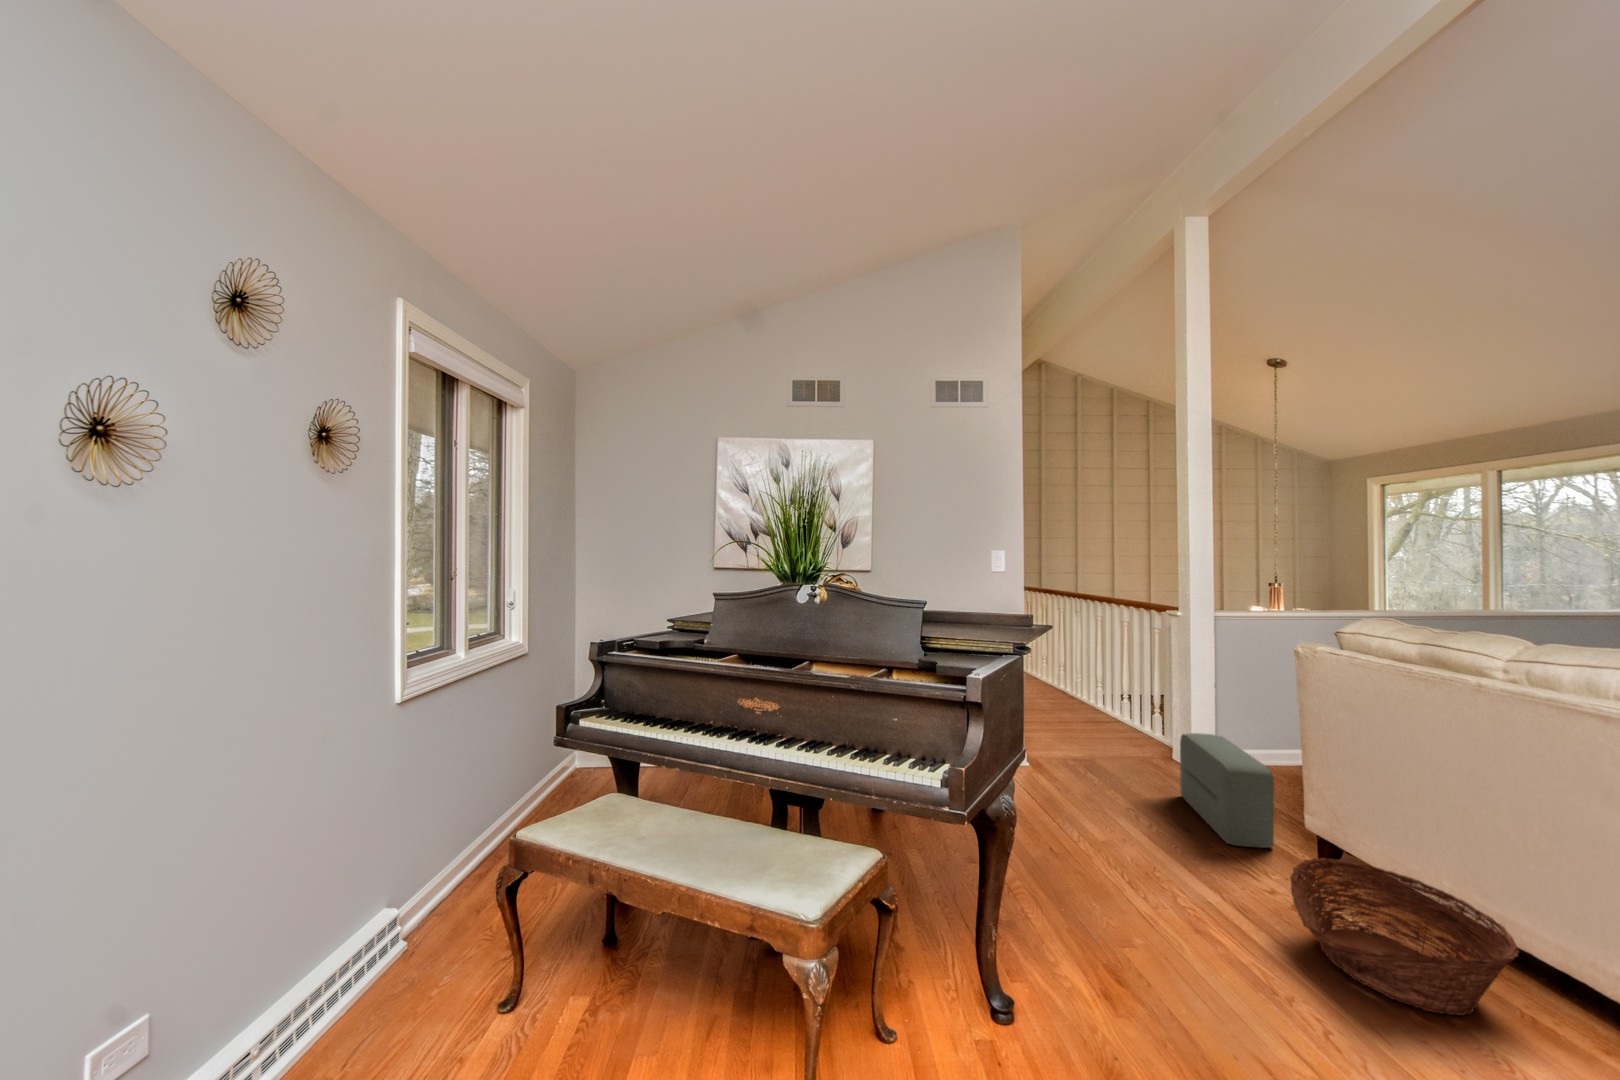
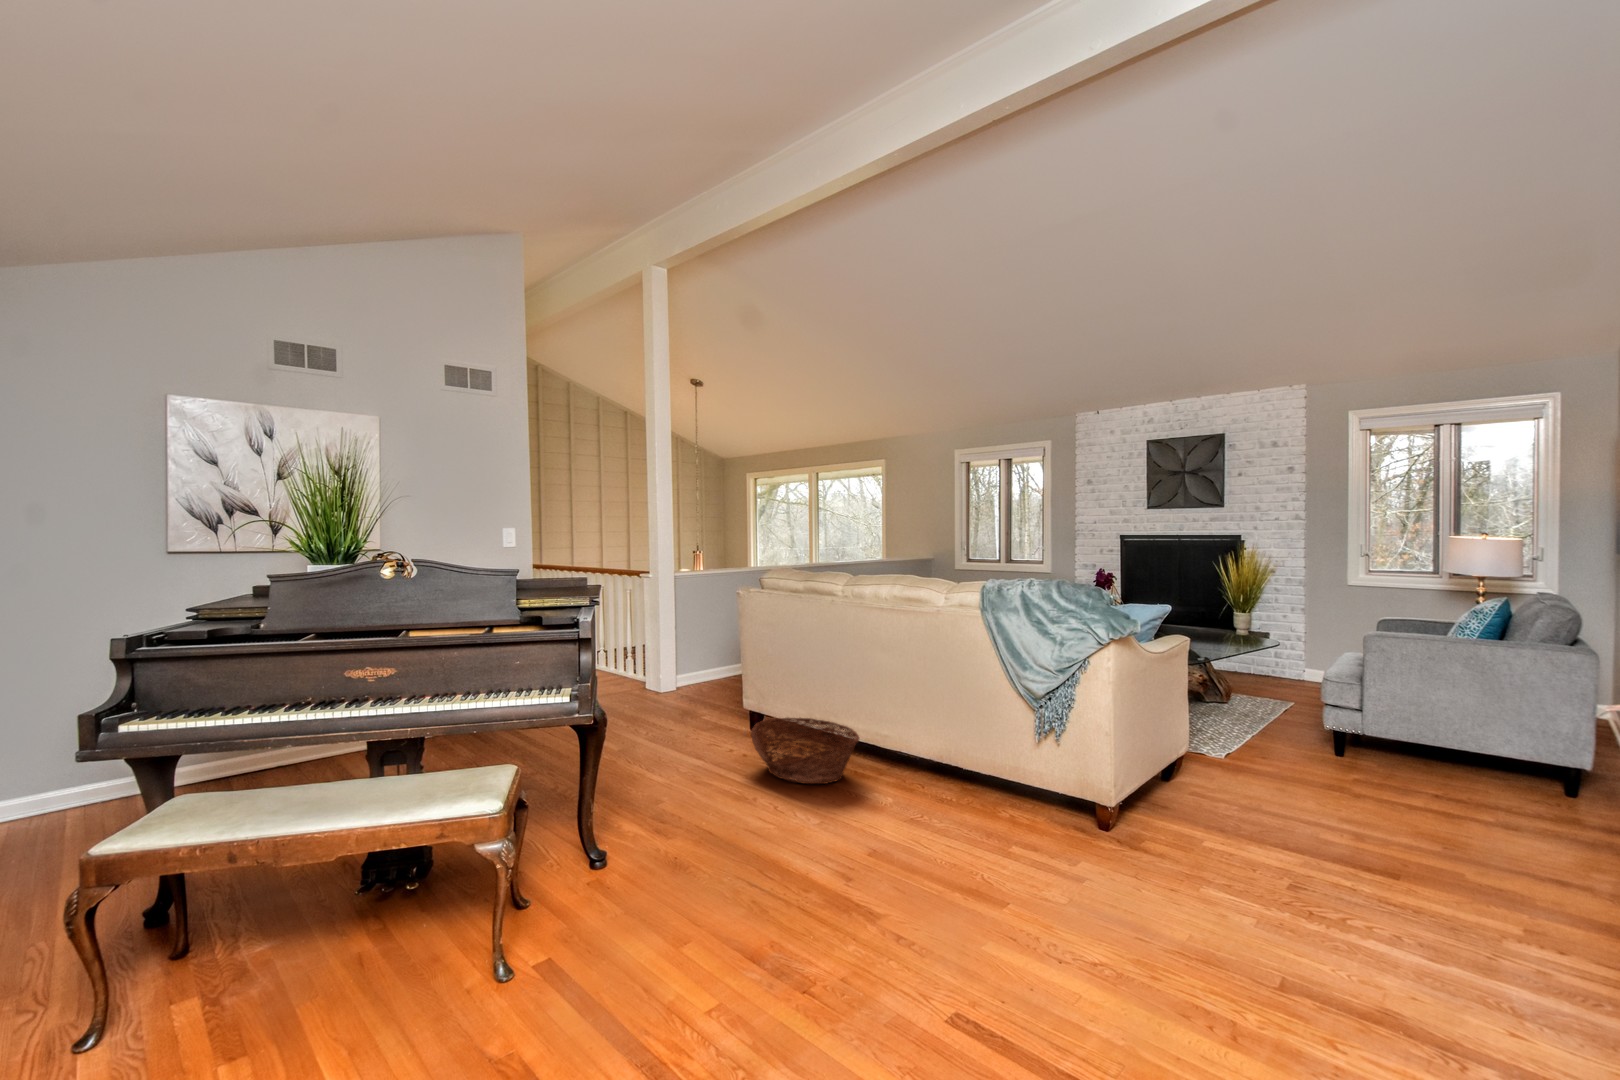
pouf: present [1180,733,1274,848] -> none [660,662,729,733]

